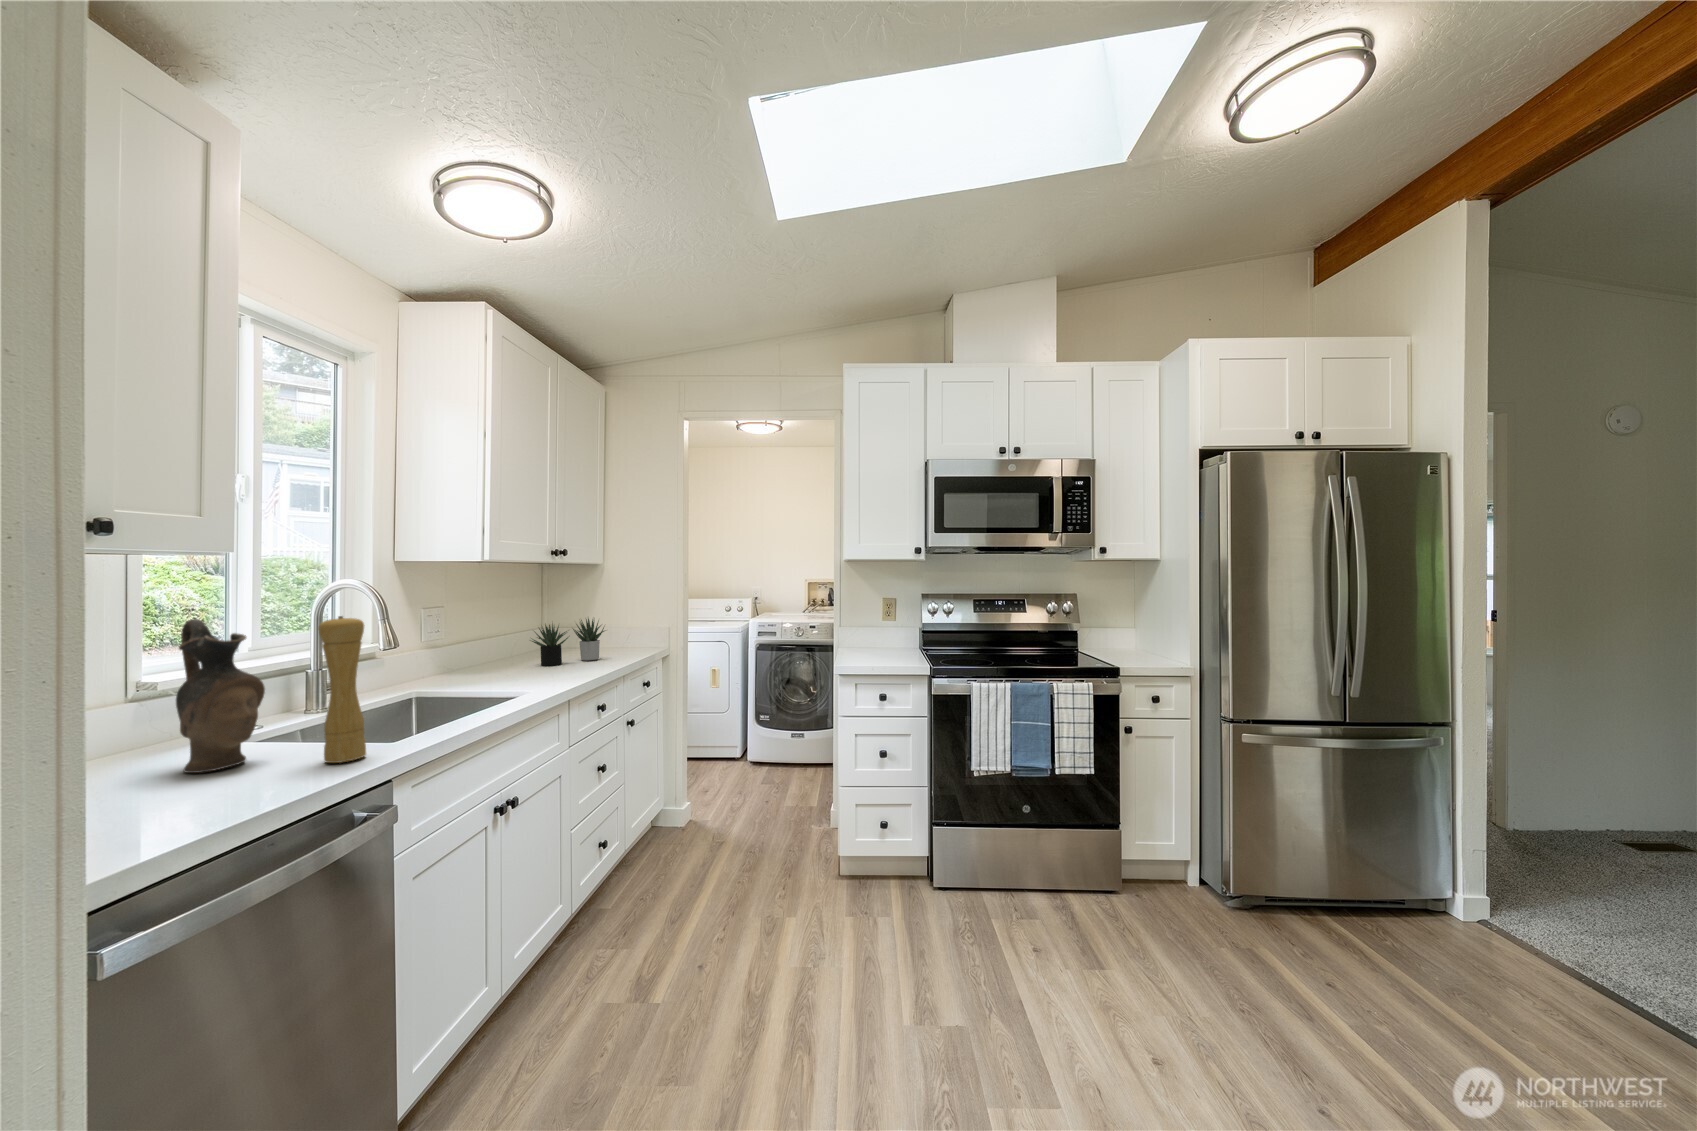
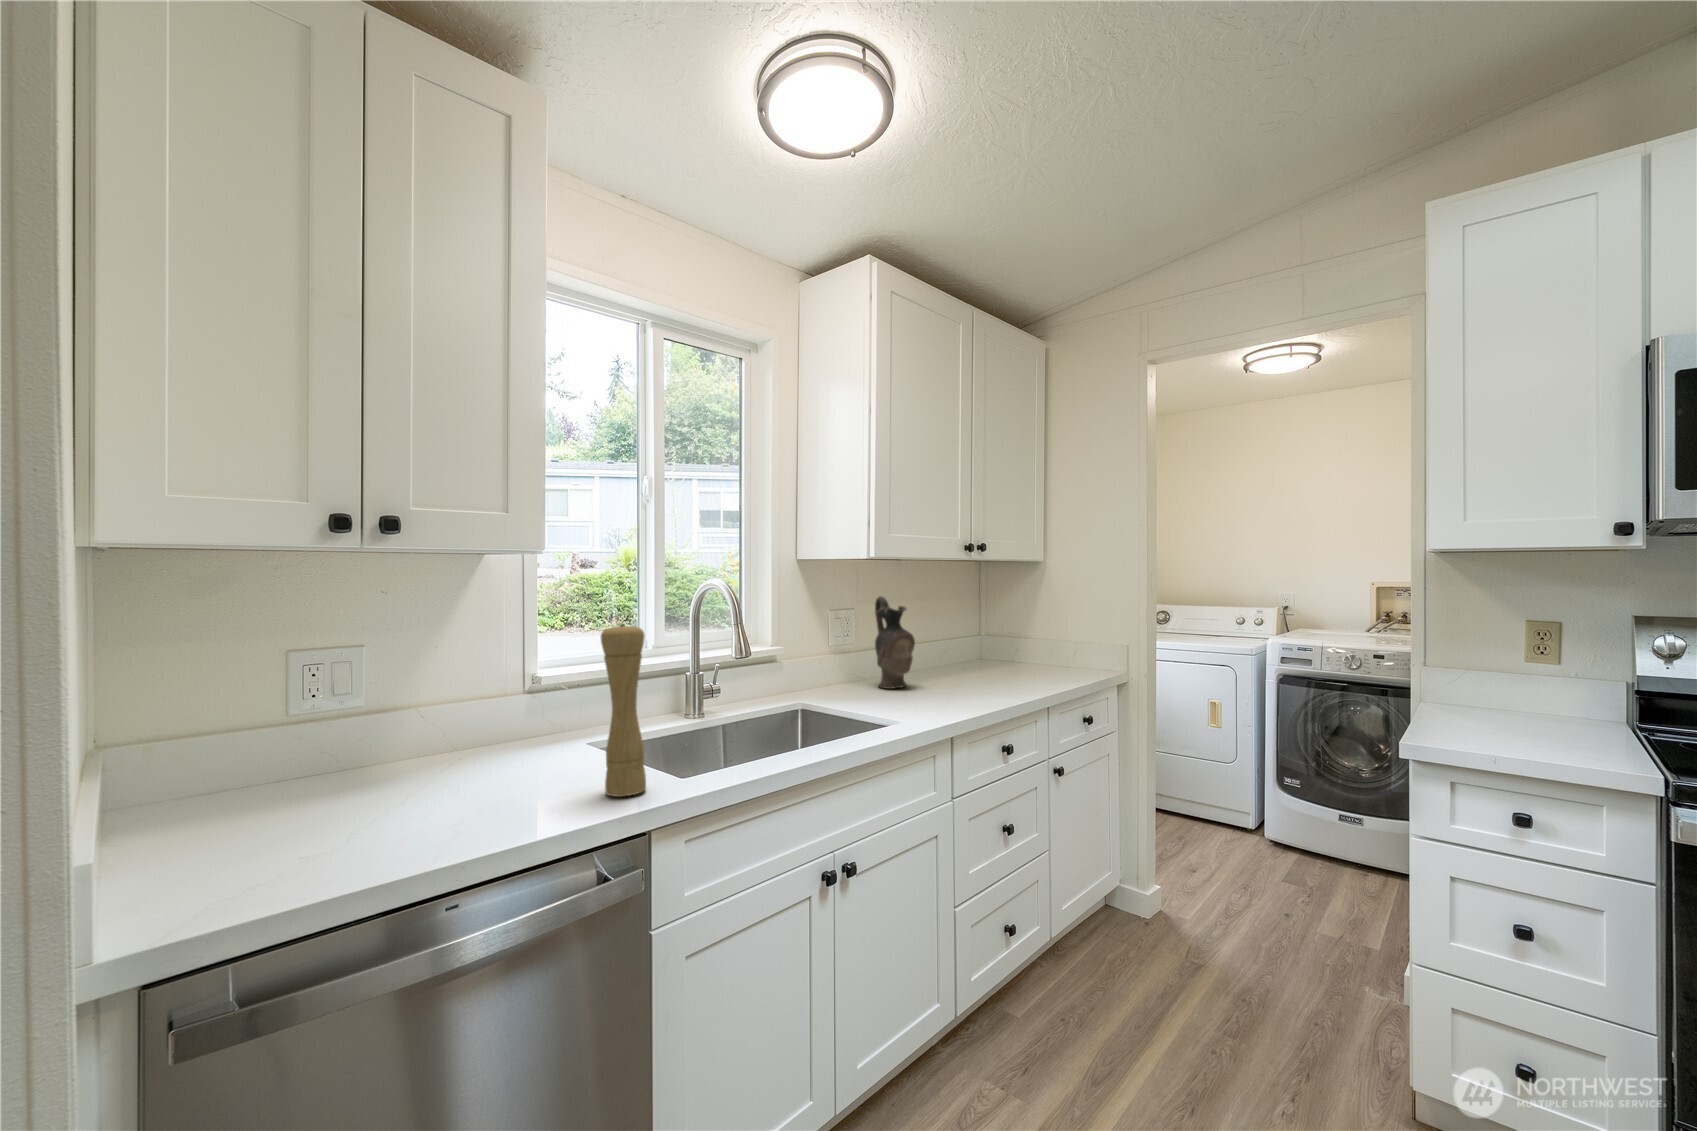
succulent plant: present [532,618,604,666] -> none [936,624,1035,684]
ceramic pitcher: present [176,619,265,773] -> present [875,596,915,689]

